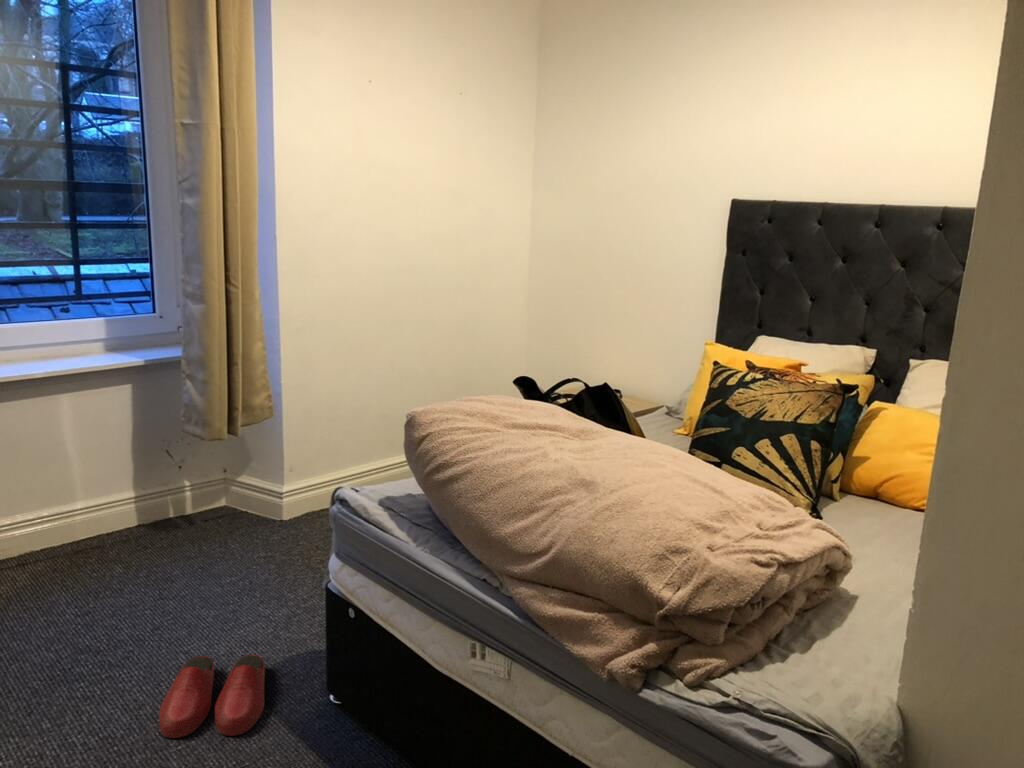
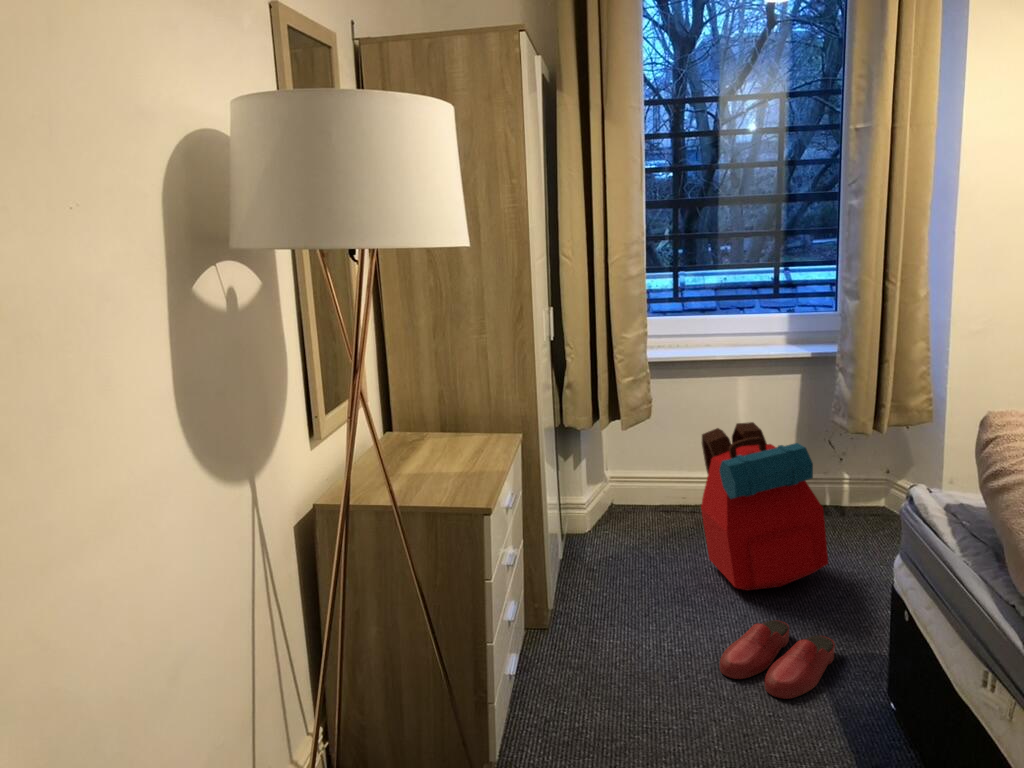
backpack: none [53,448,218,639] -> present [701,422,828,590]

